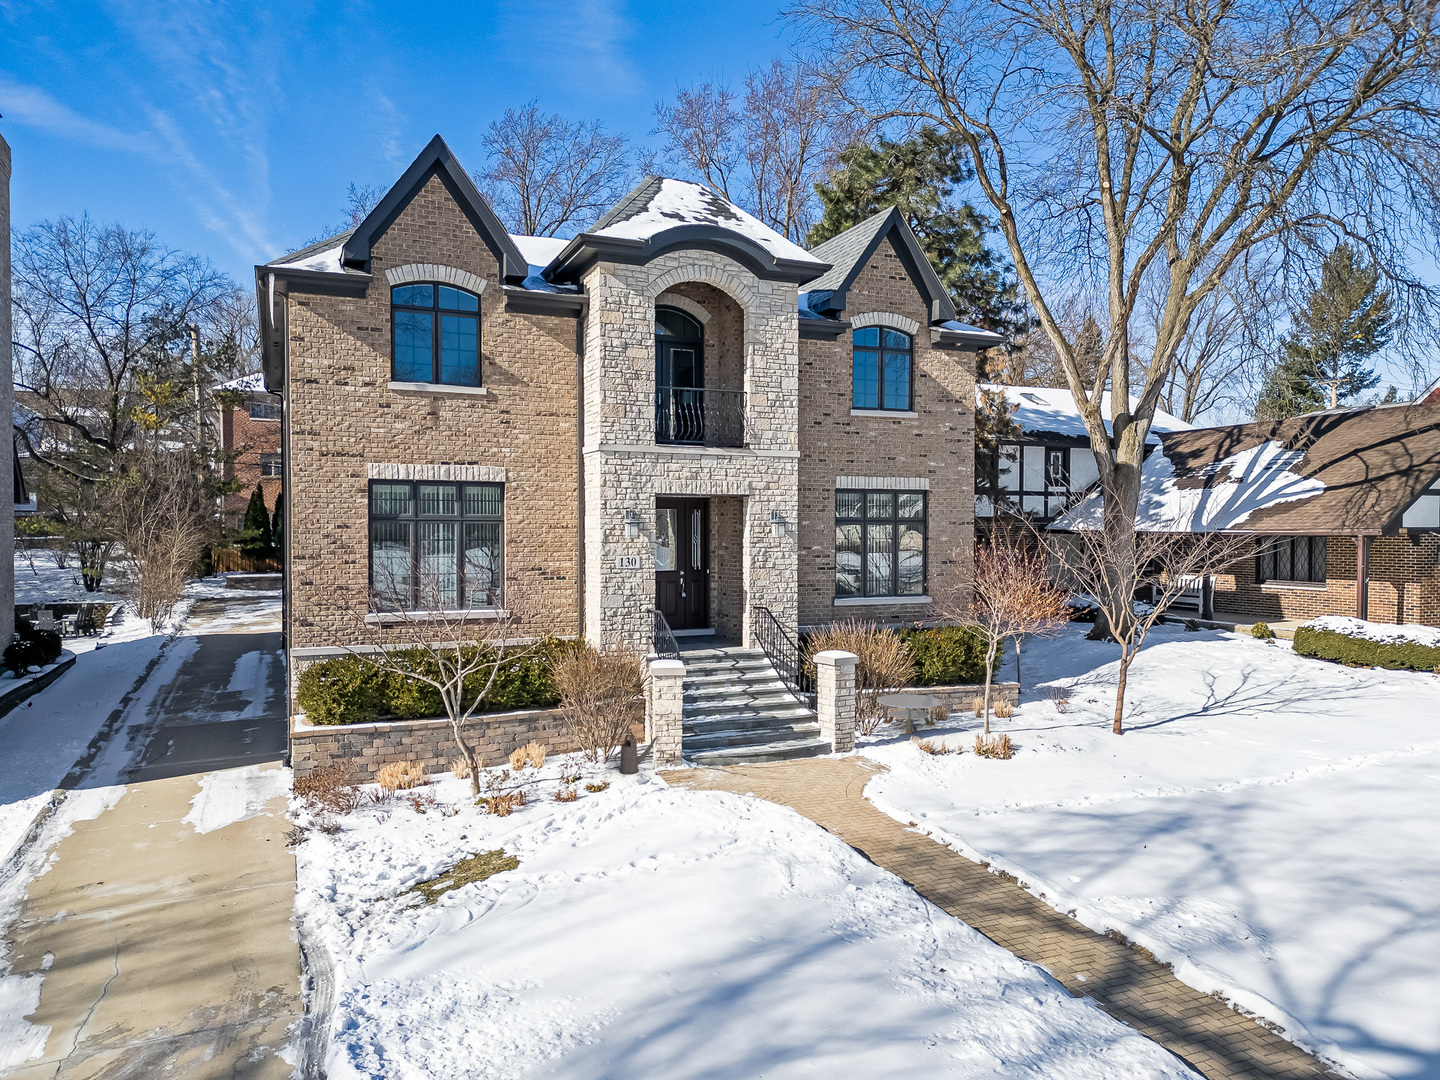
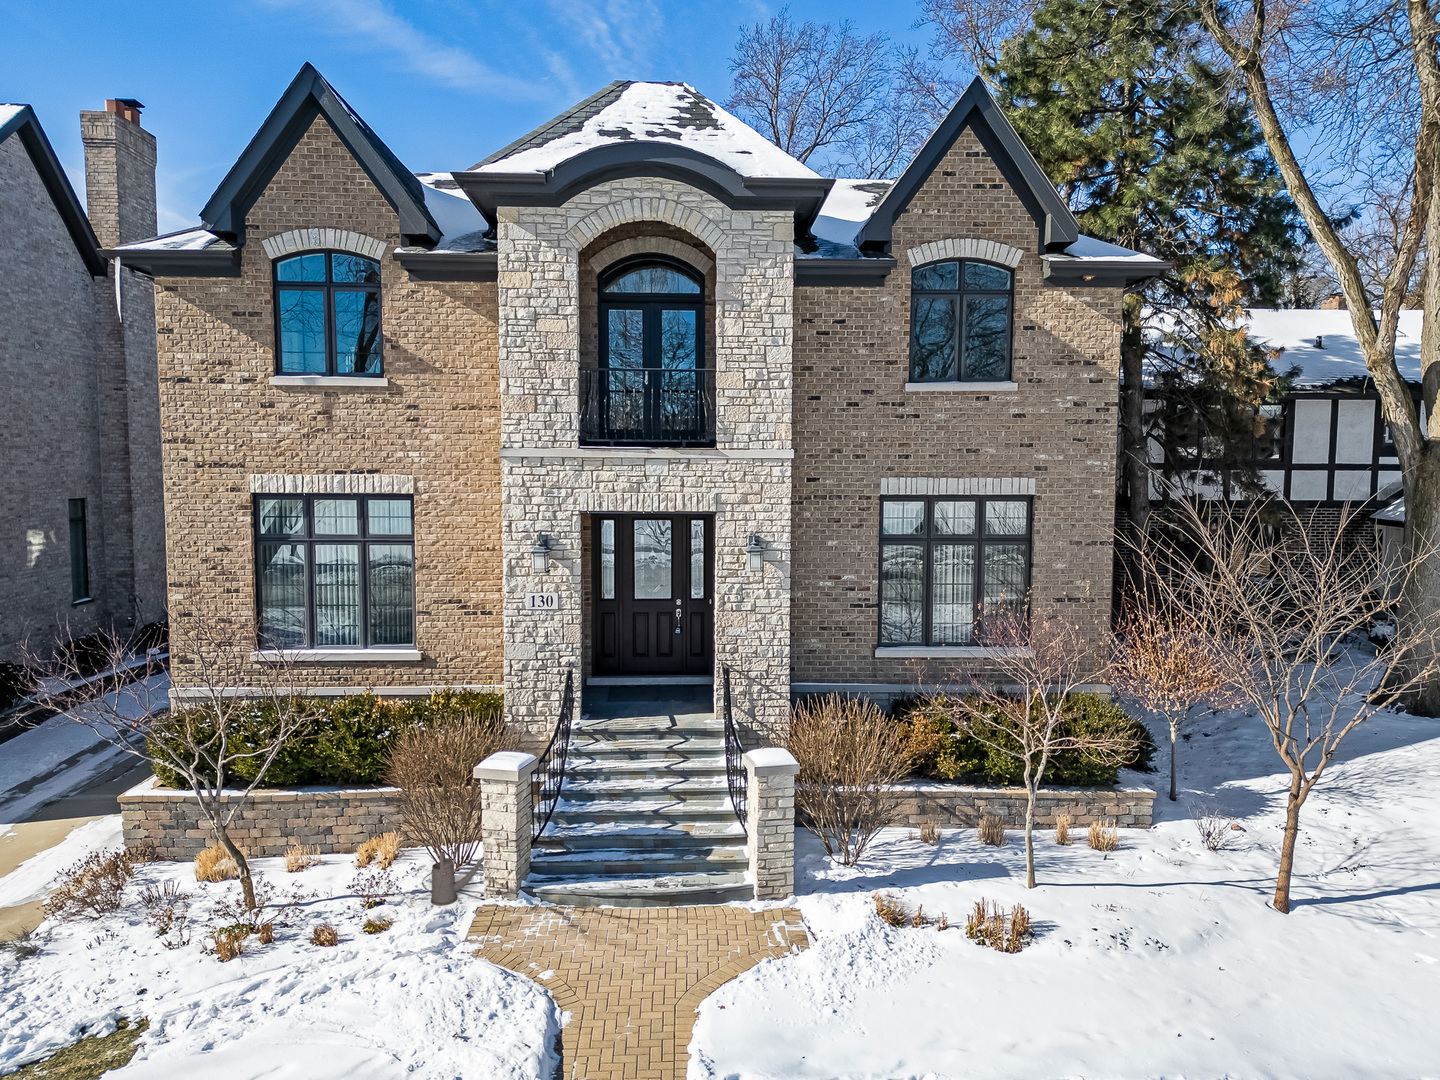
round table: present [876,694,942,734] -> none [854,808,950,878]

